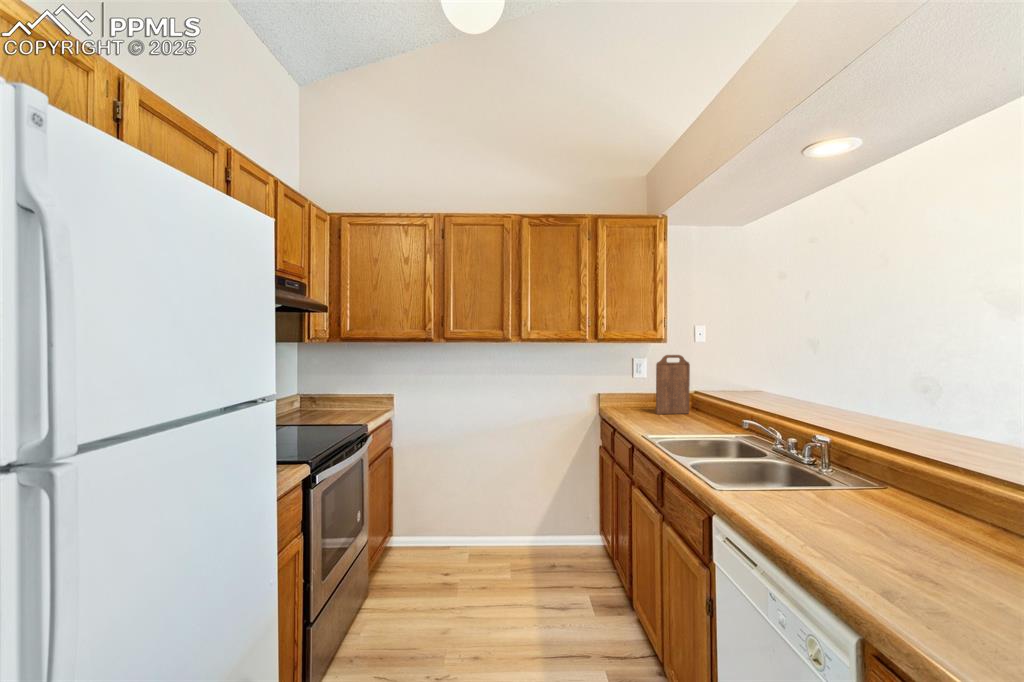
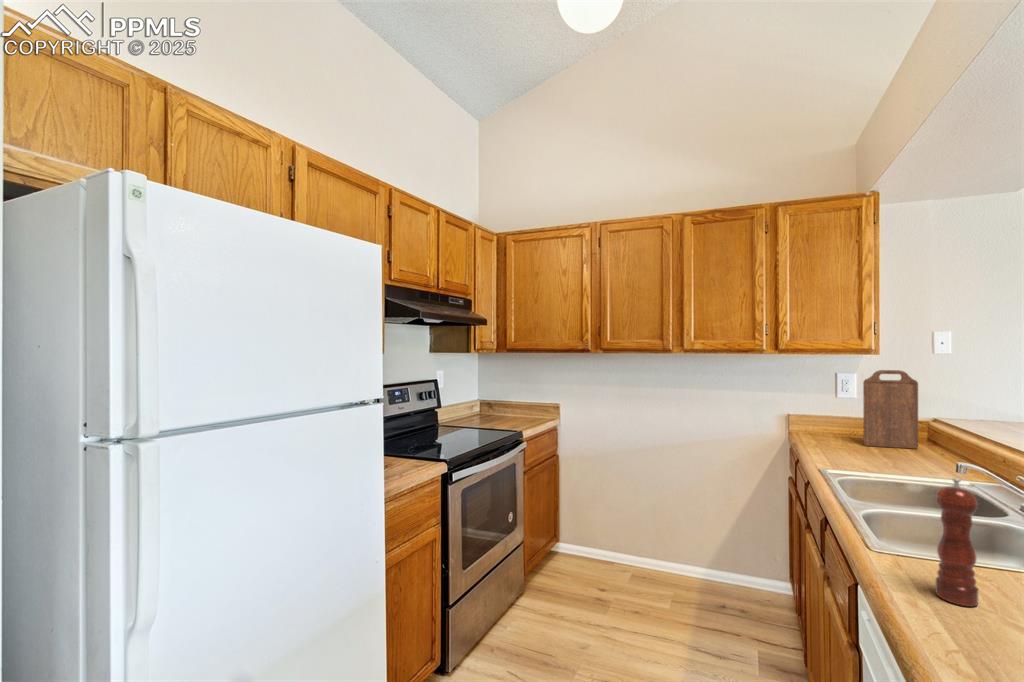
pepper mill: none [780,426,807,518] -> present [935,478,978,606]

